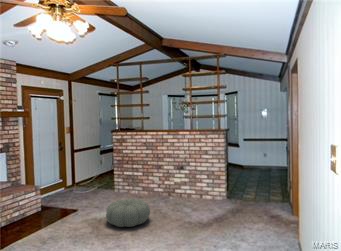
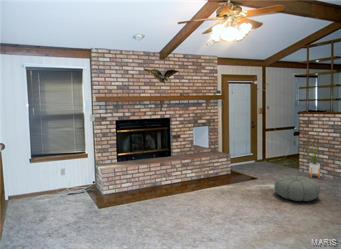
house plant: none [121,160,141,197] -> present [309,148,320,178]

